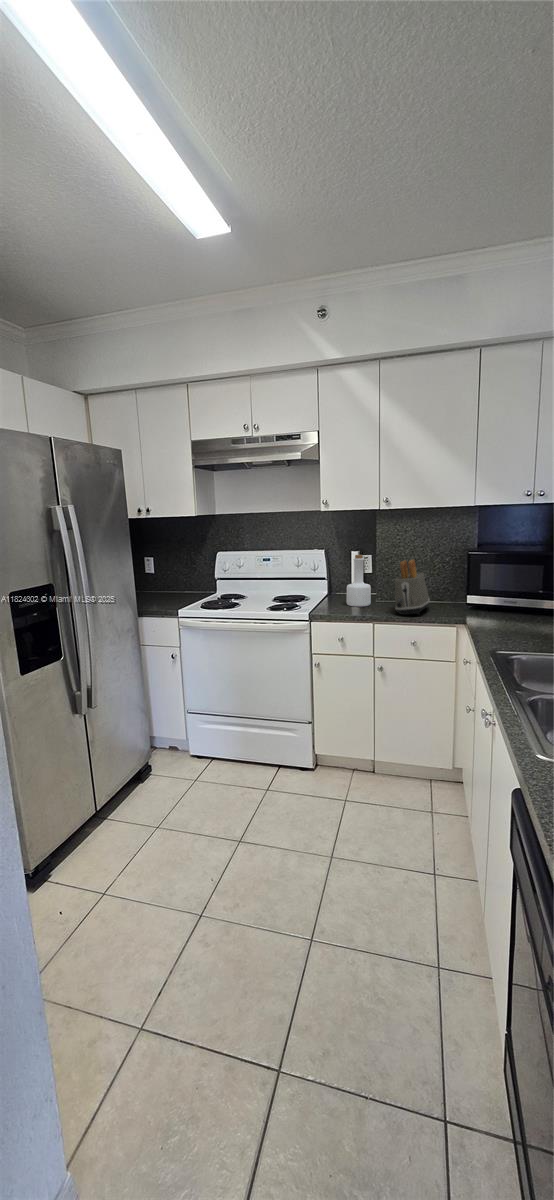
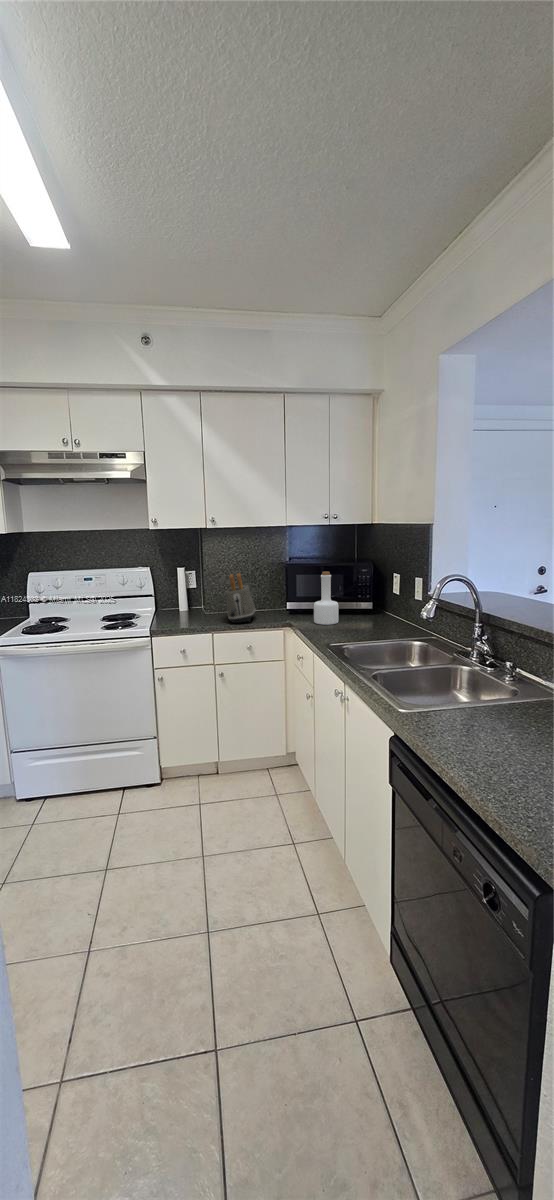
bottle: present [347,555,371,606] -> present [314,572,339,625]

